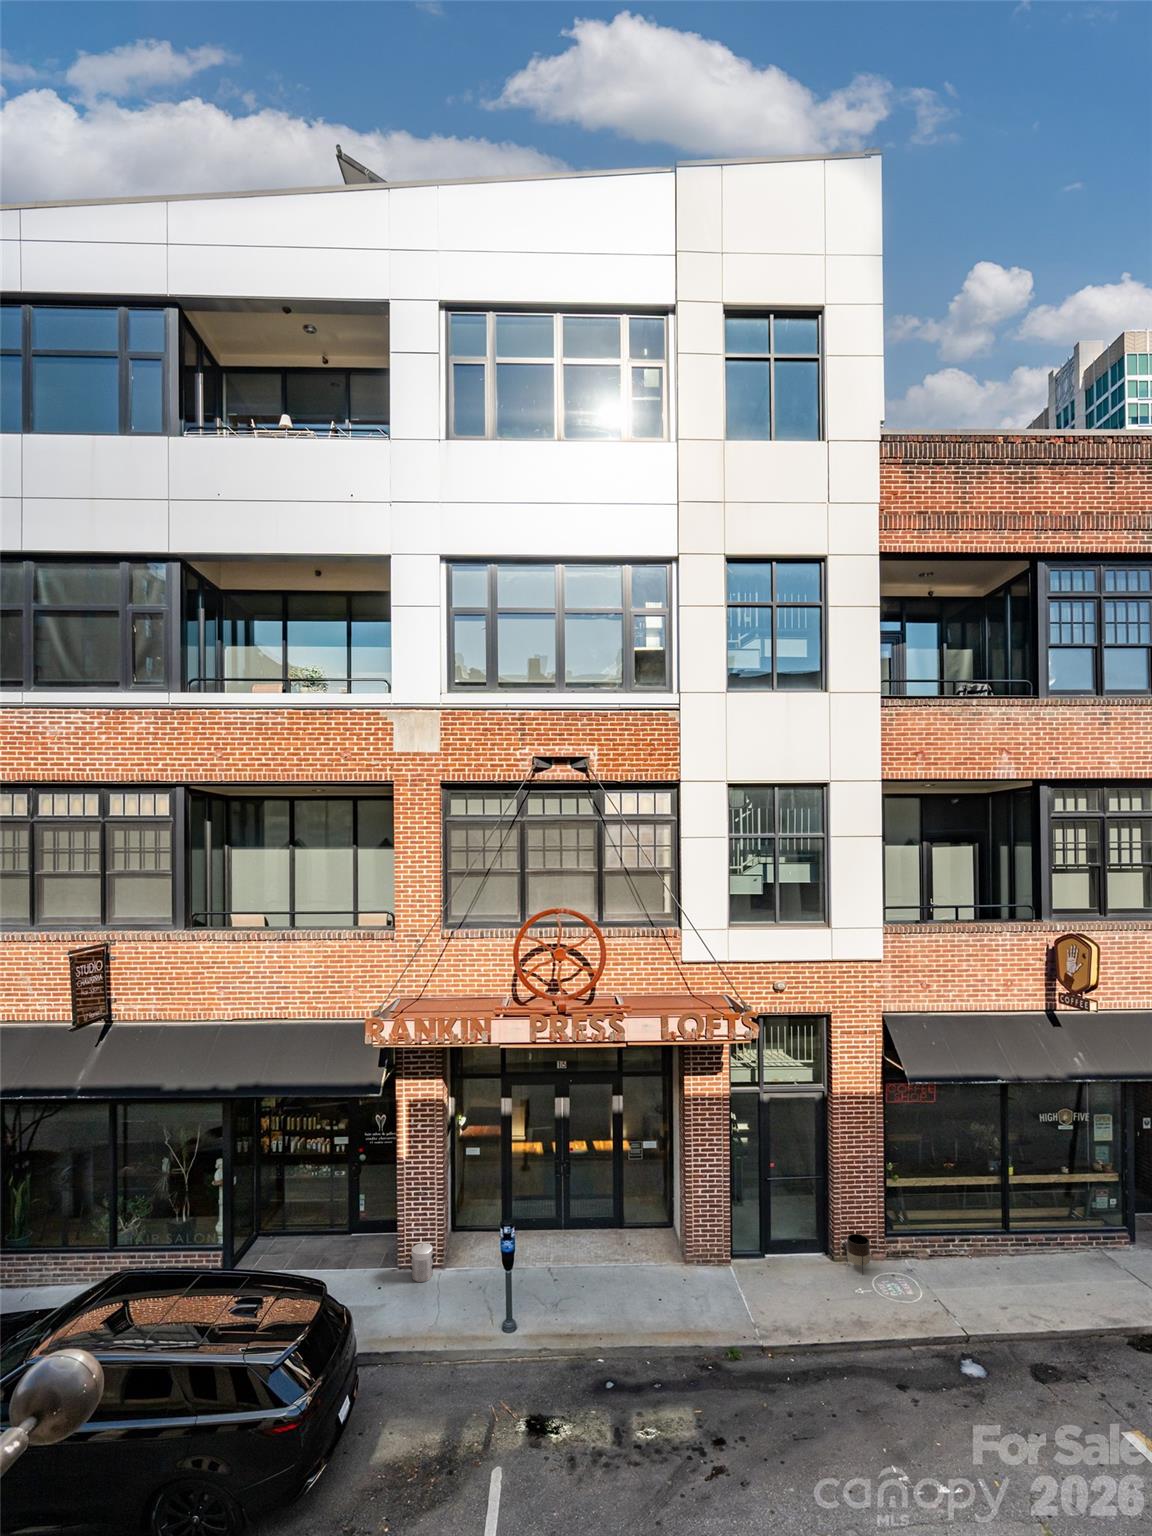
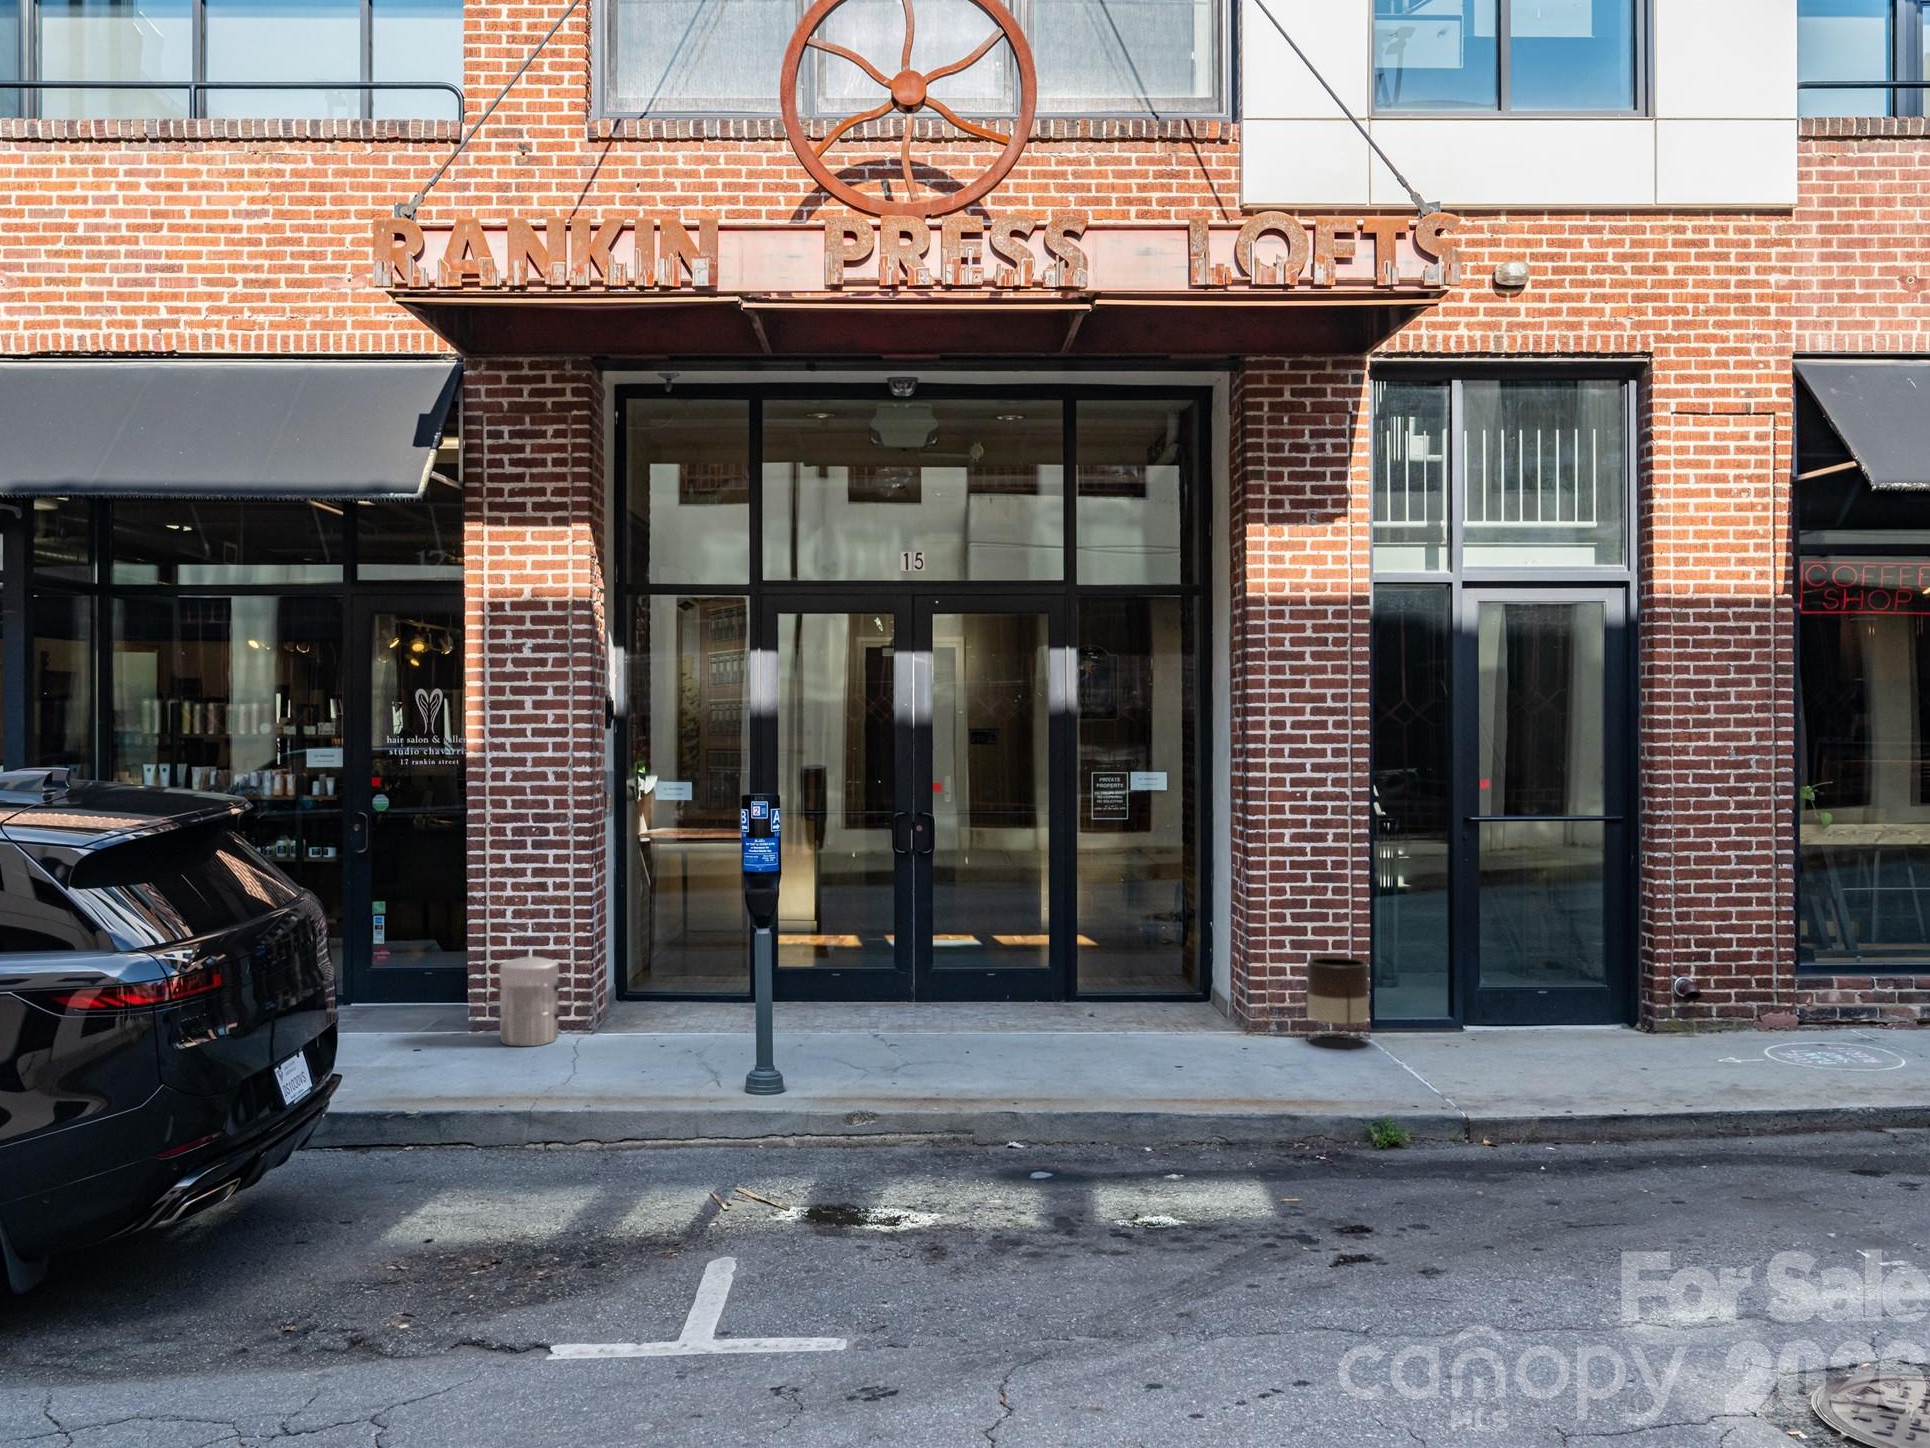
planter: present [847,1234,870,1273] -> present [1306,957,1369,1048]

